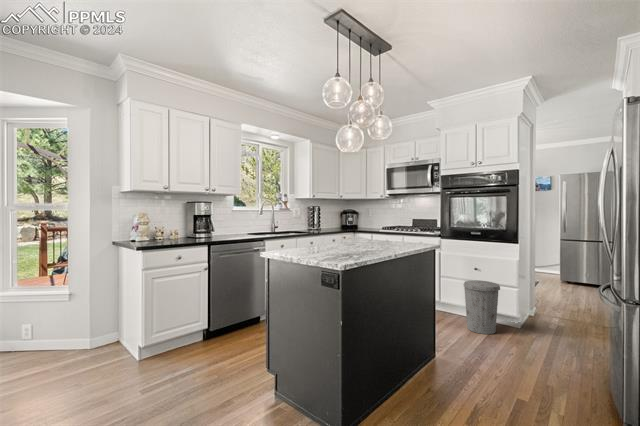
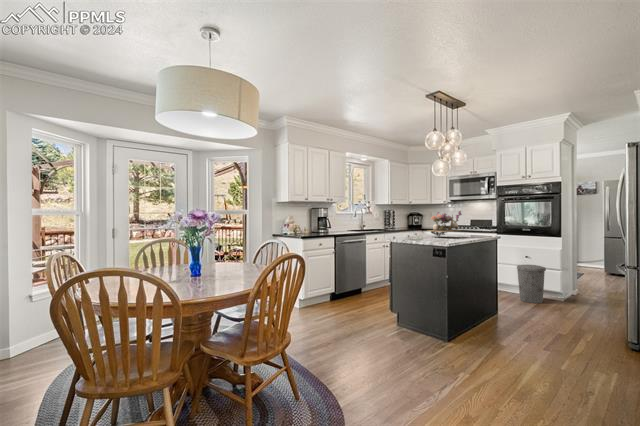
flower arrangement: none [328,206,381,248] -> present [429,211,462,236]

